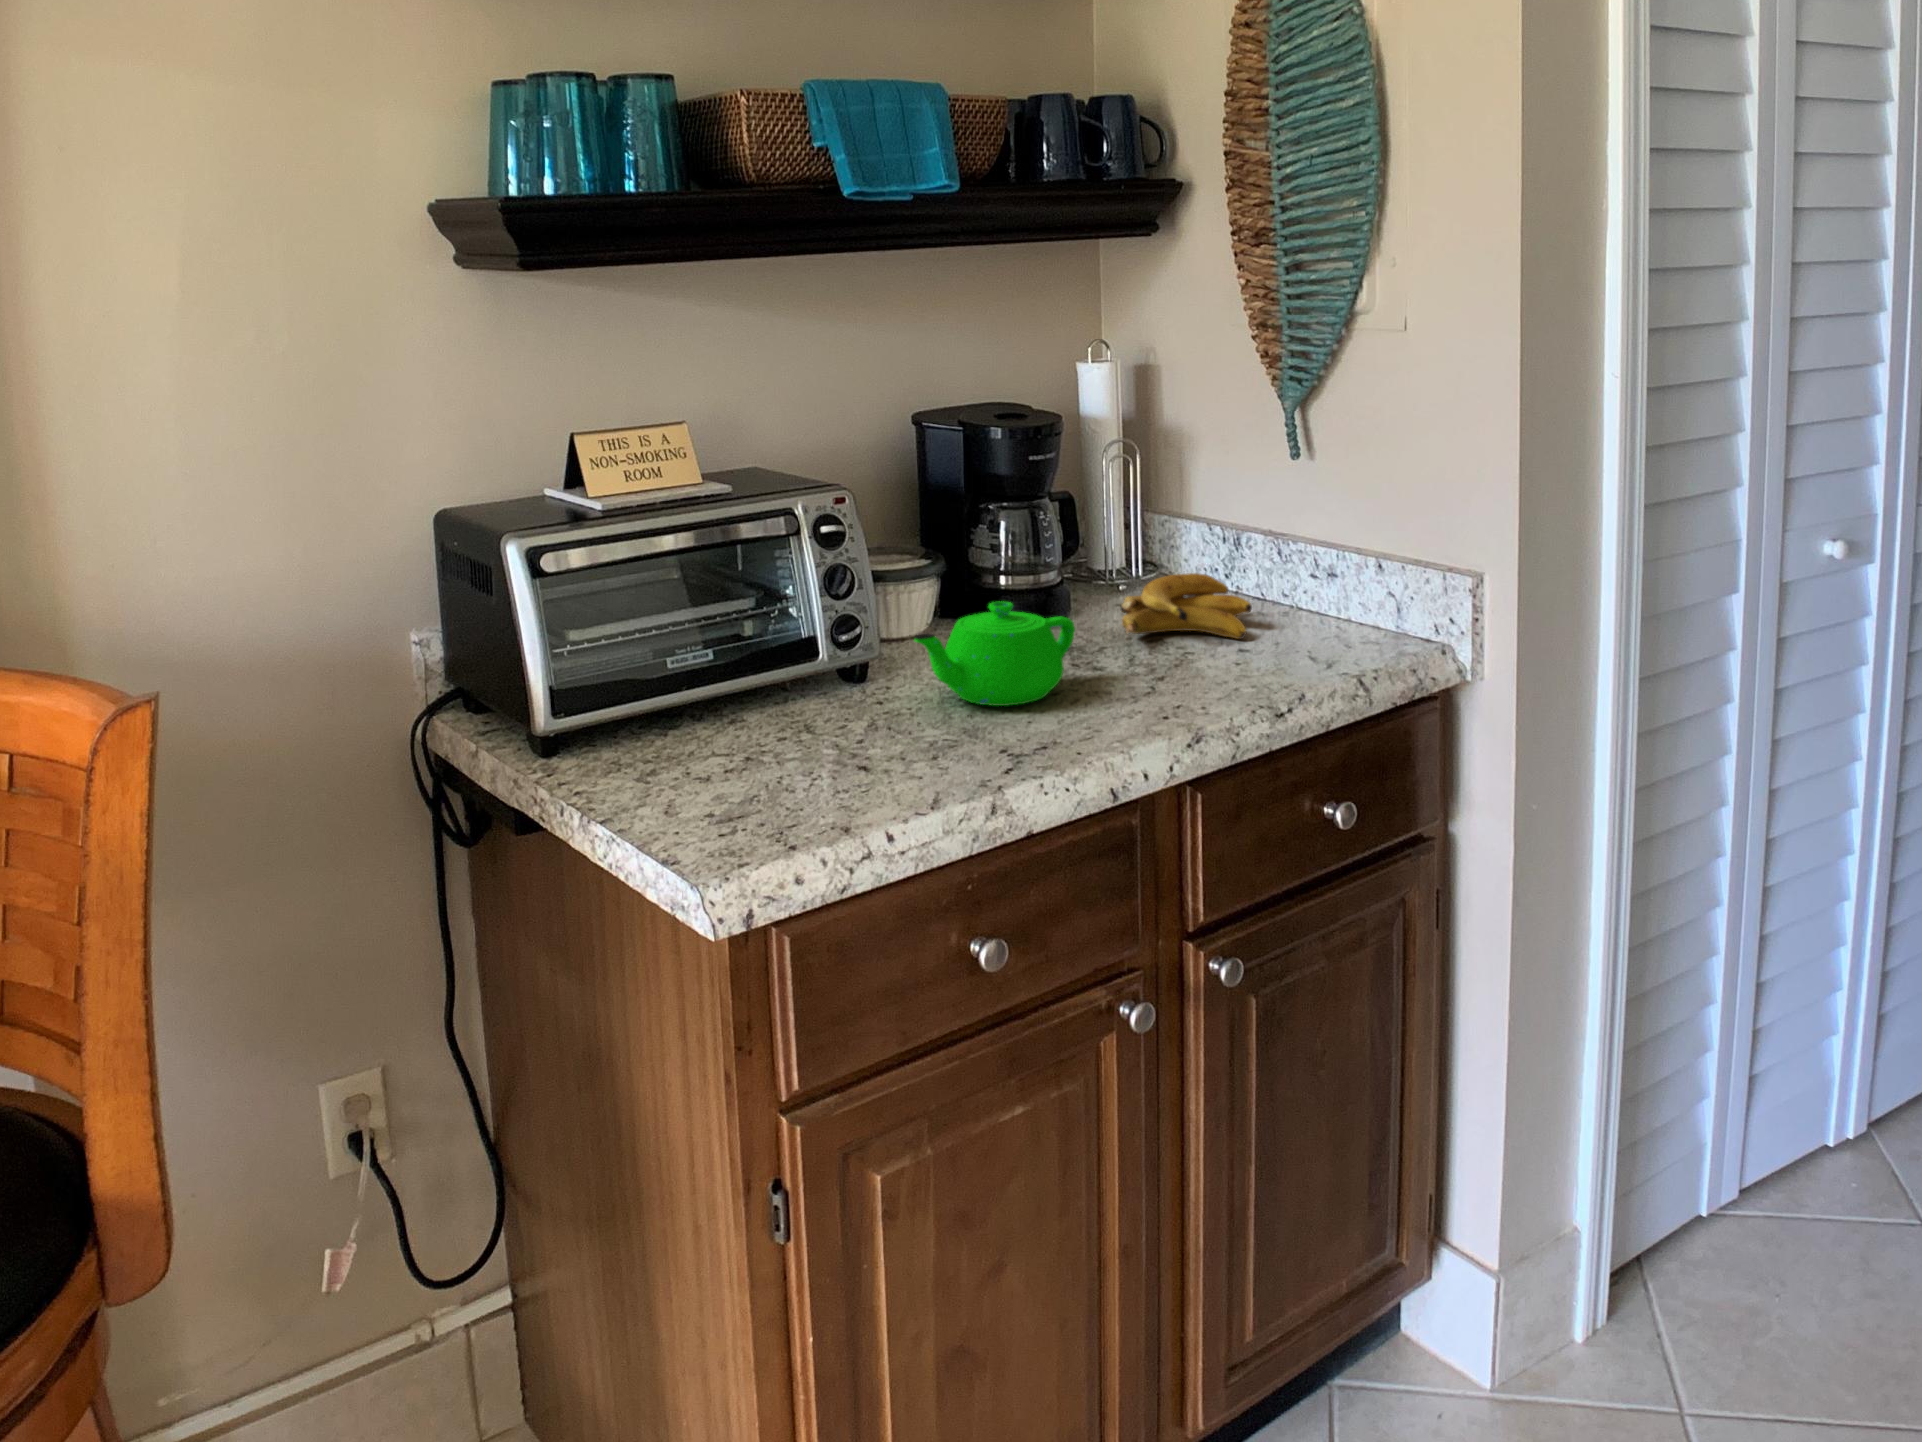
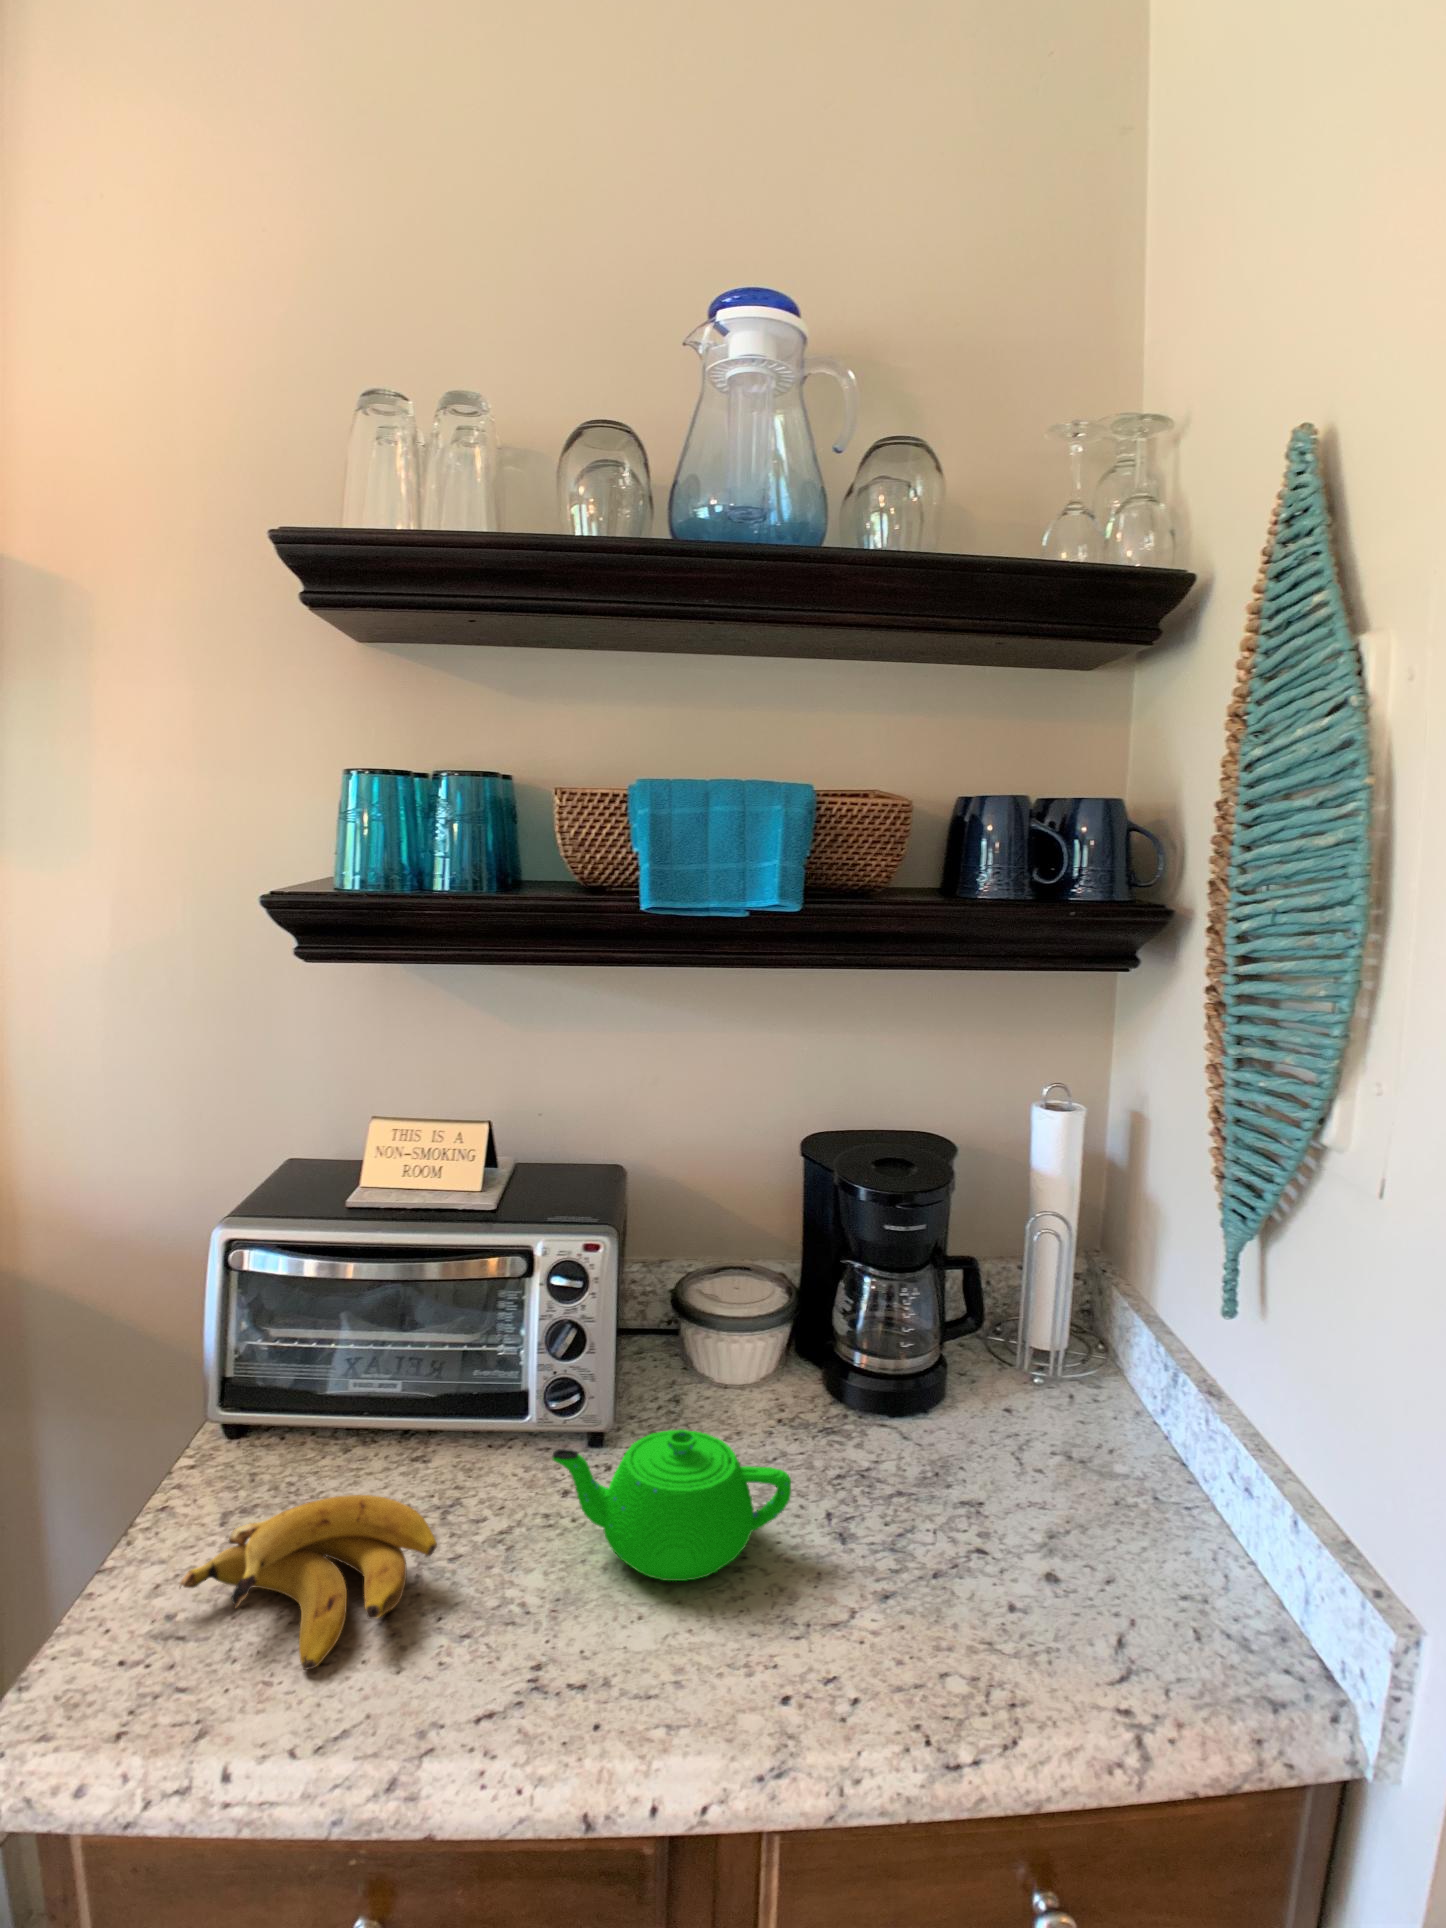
banana: present [1121,573,1252,639] -> present [179,1495,437,1670]

